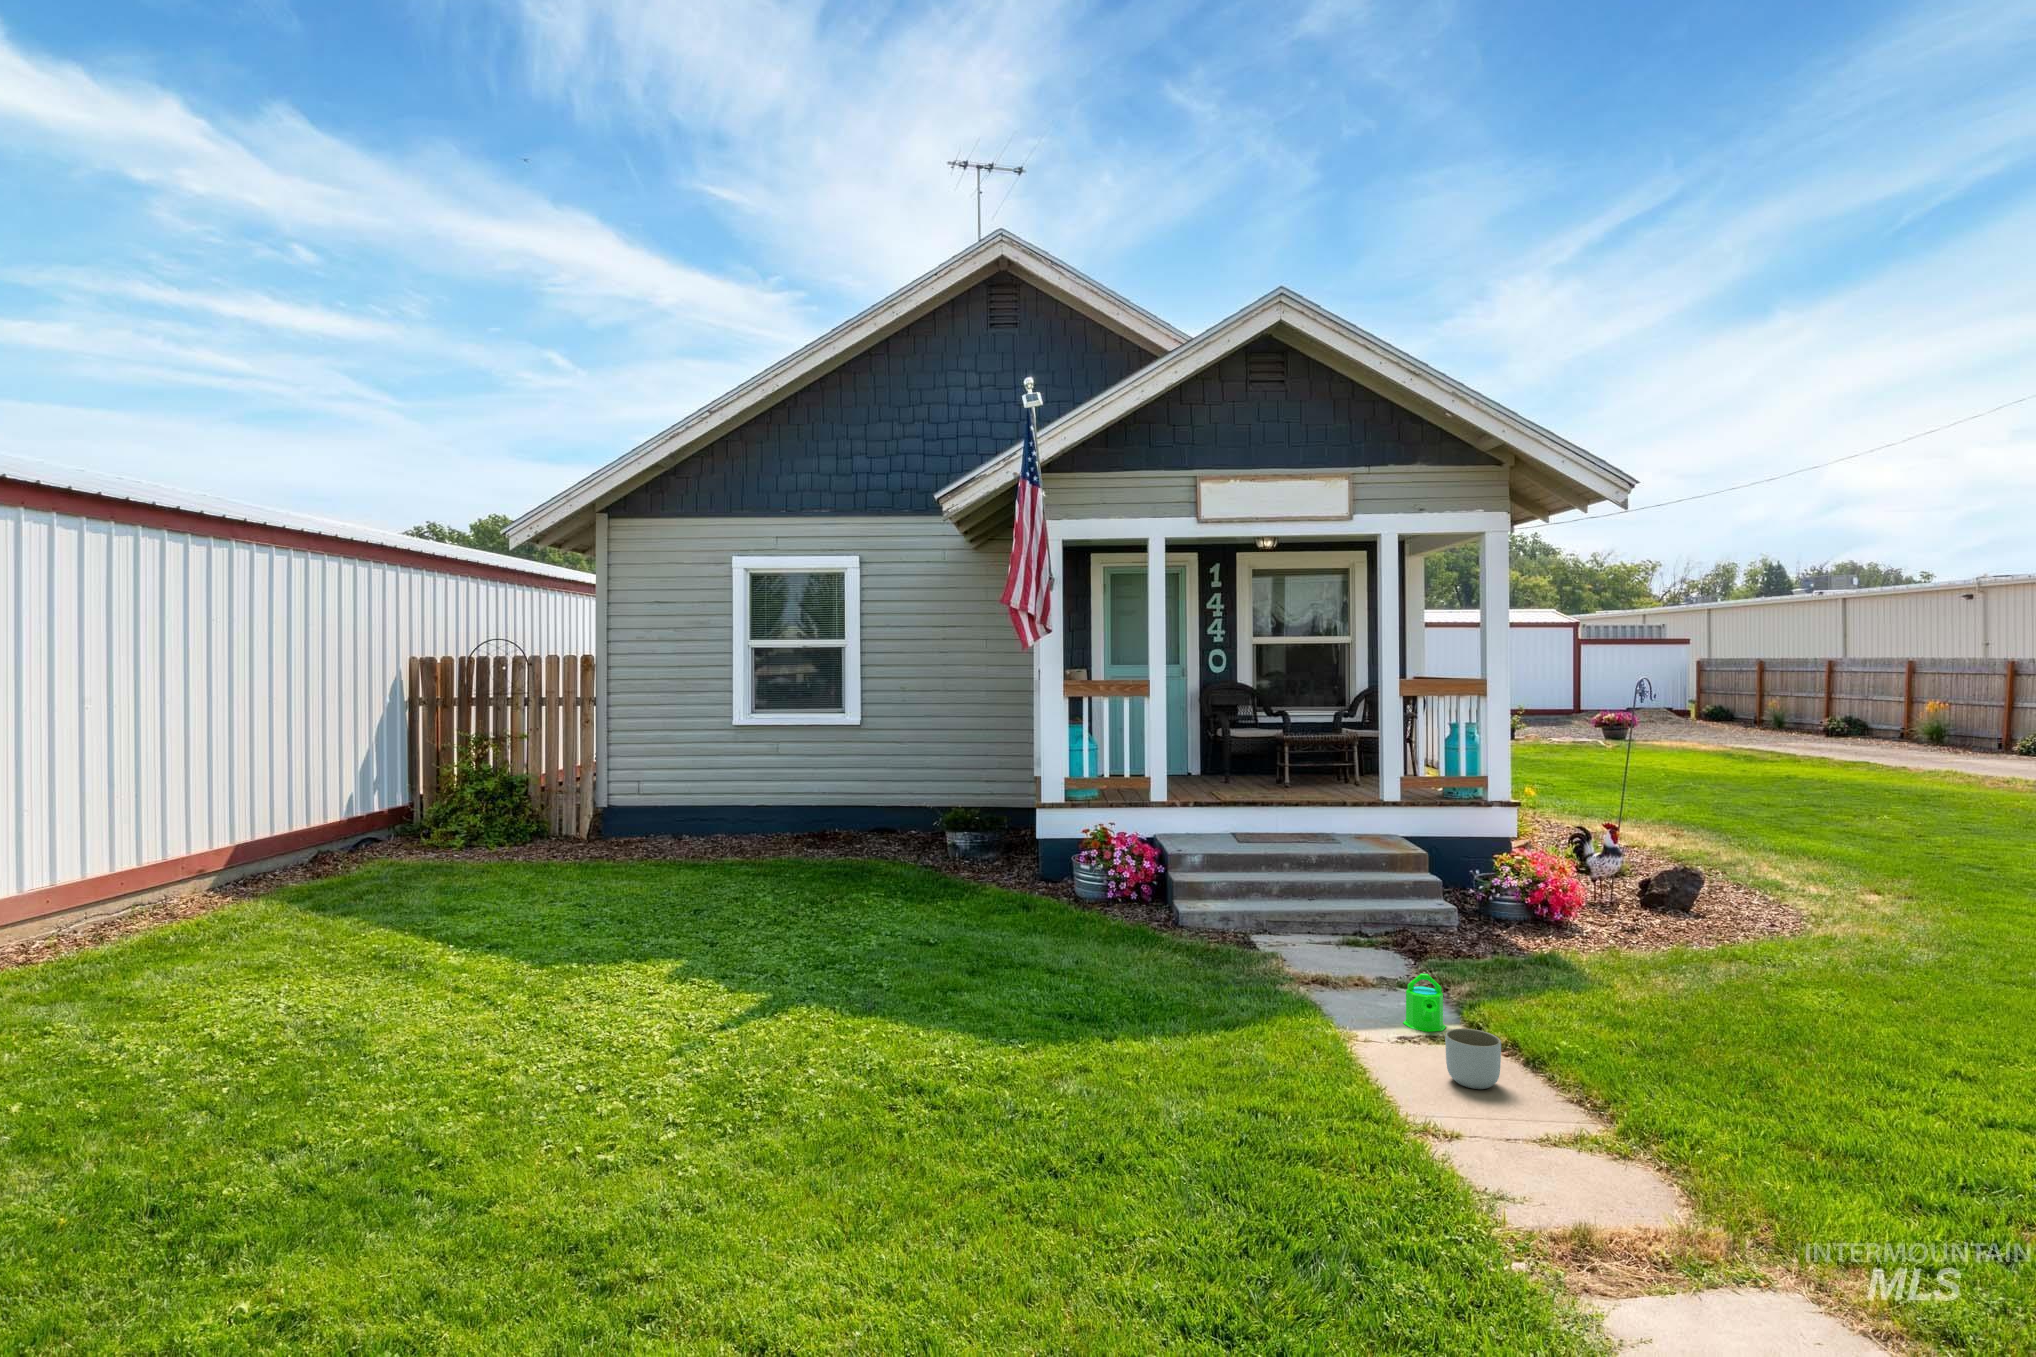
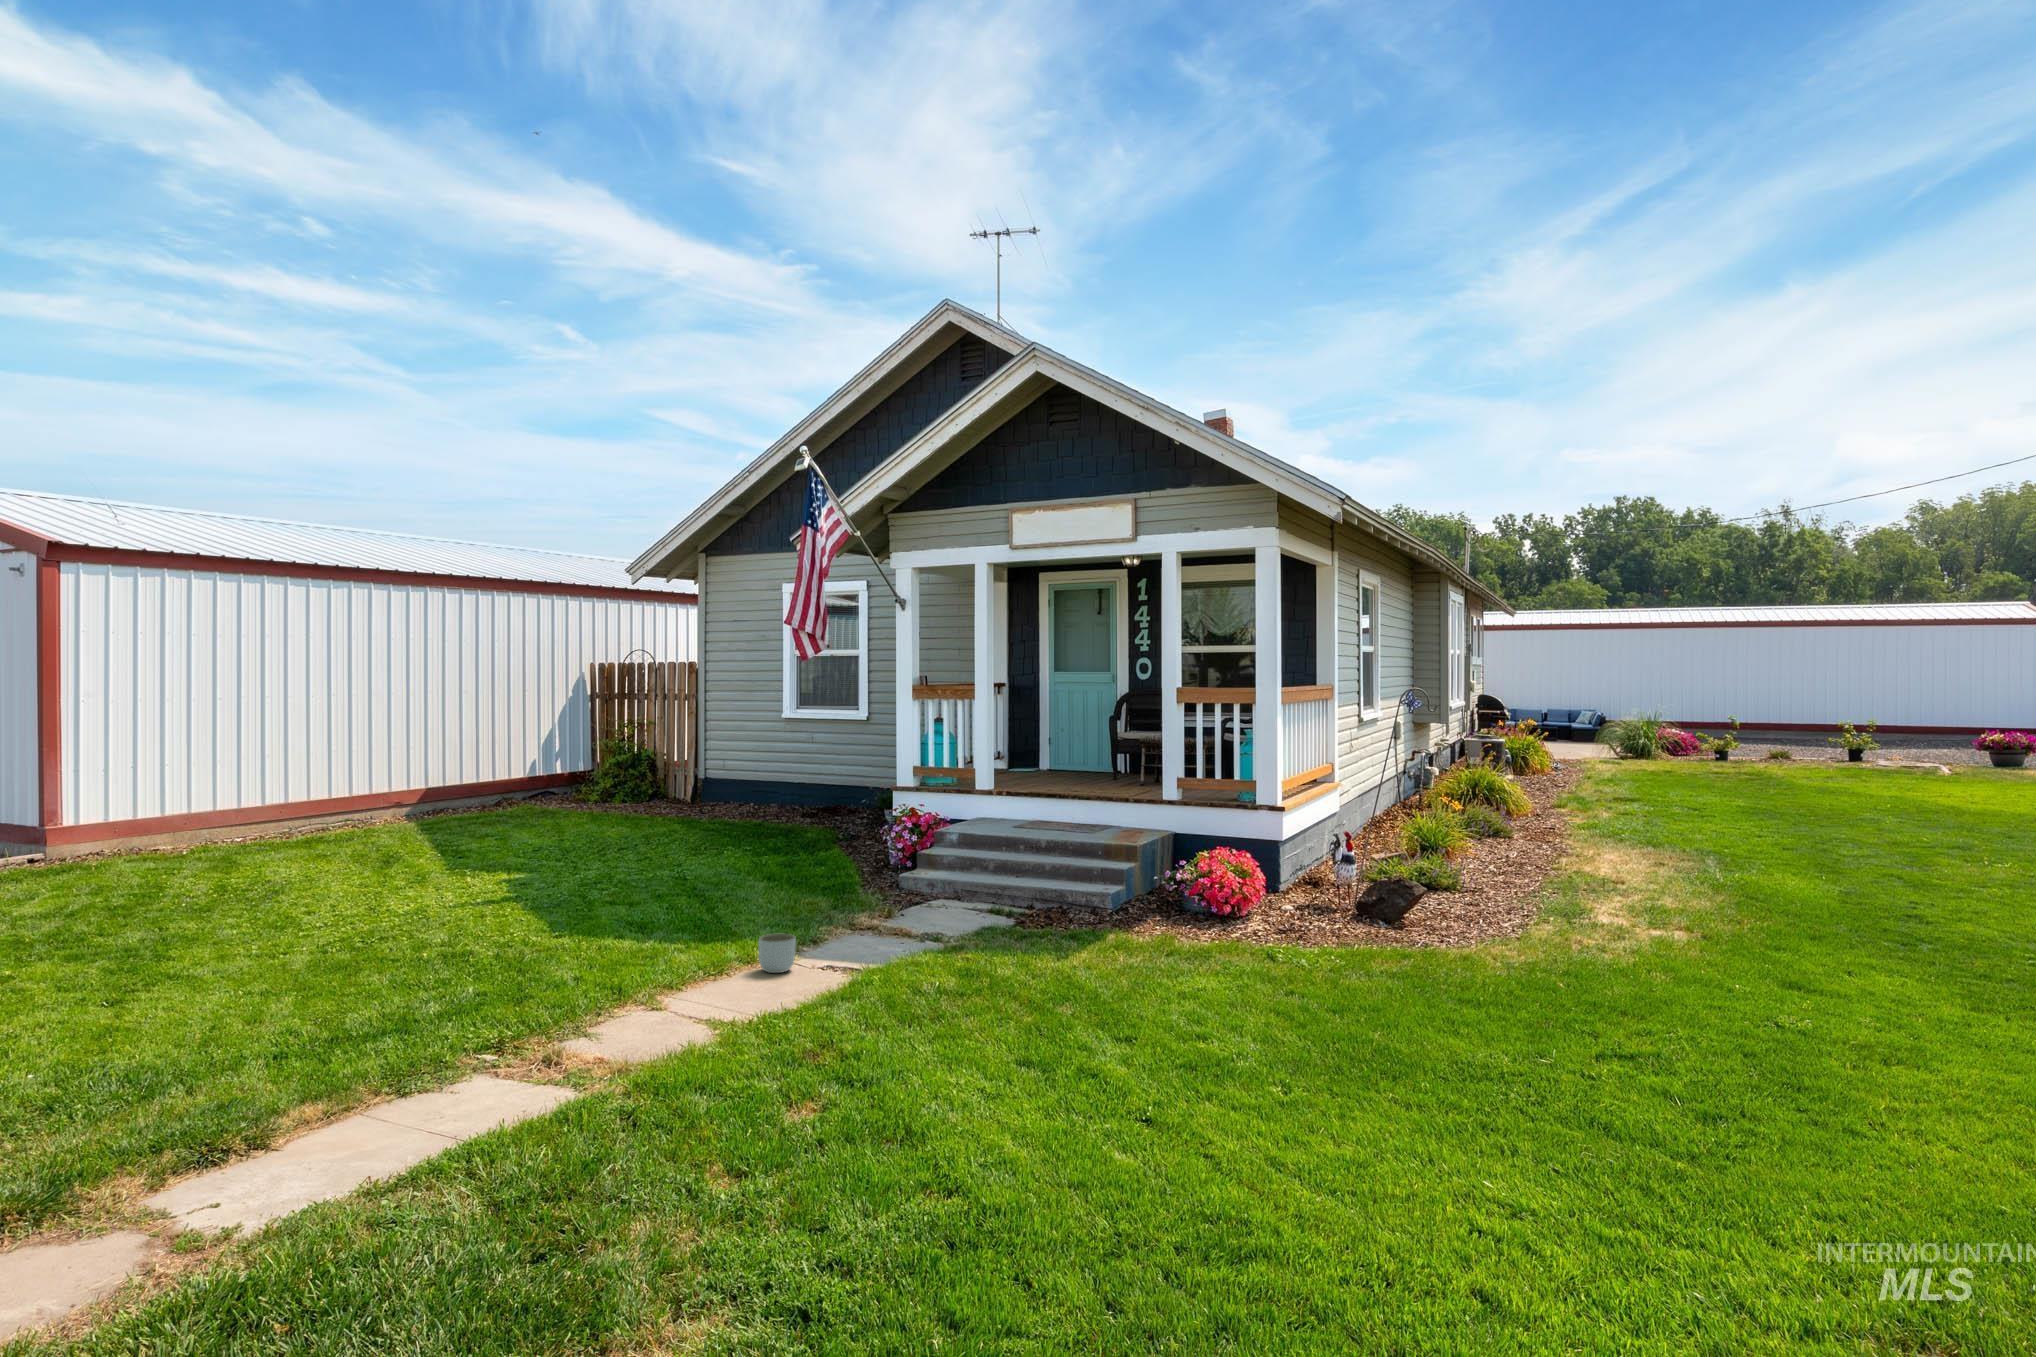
watering can: present [1403,973,1446,1032] -> none [839,908,884,952]

